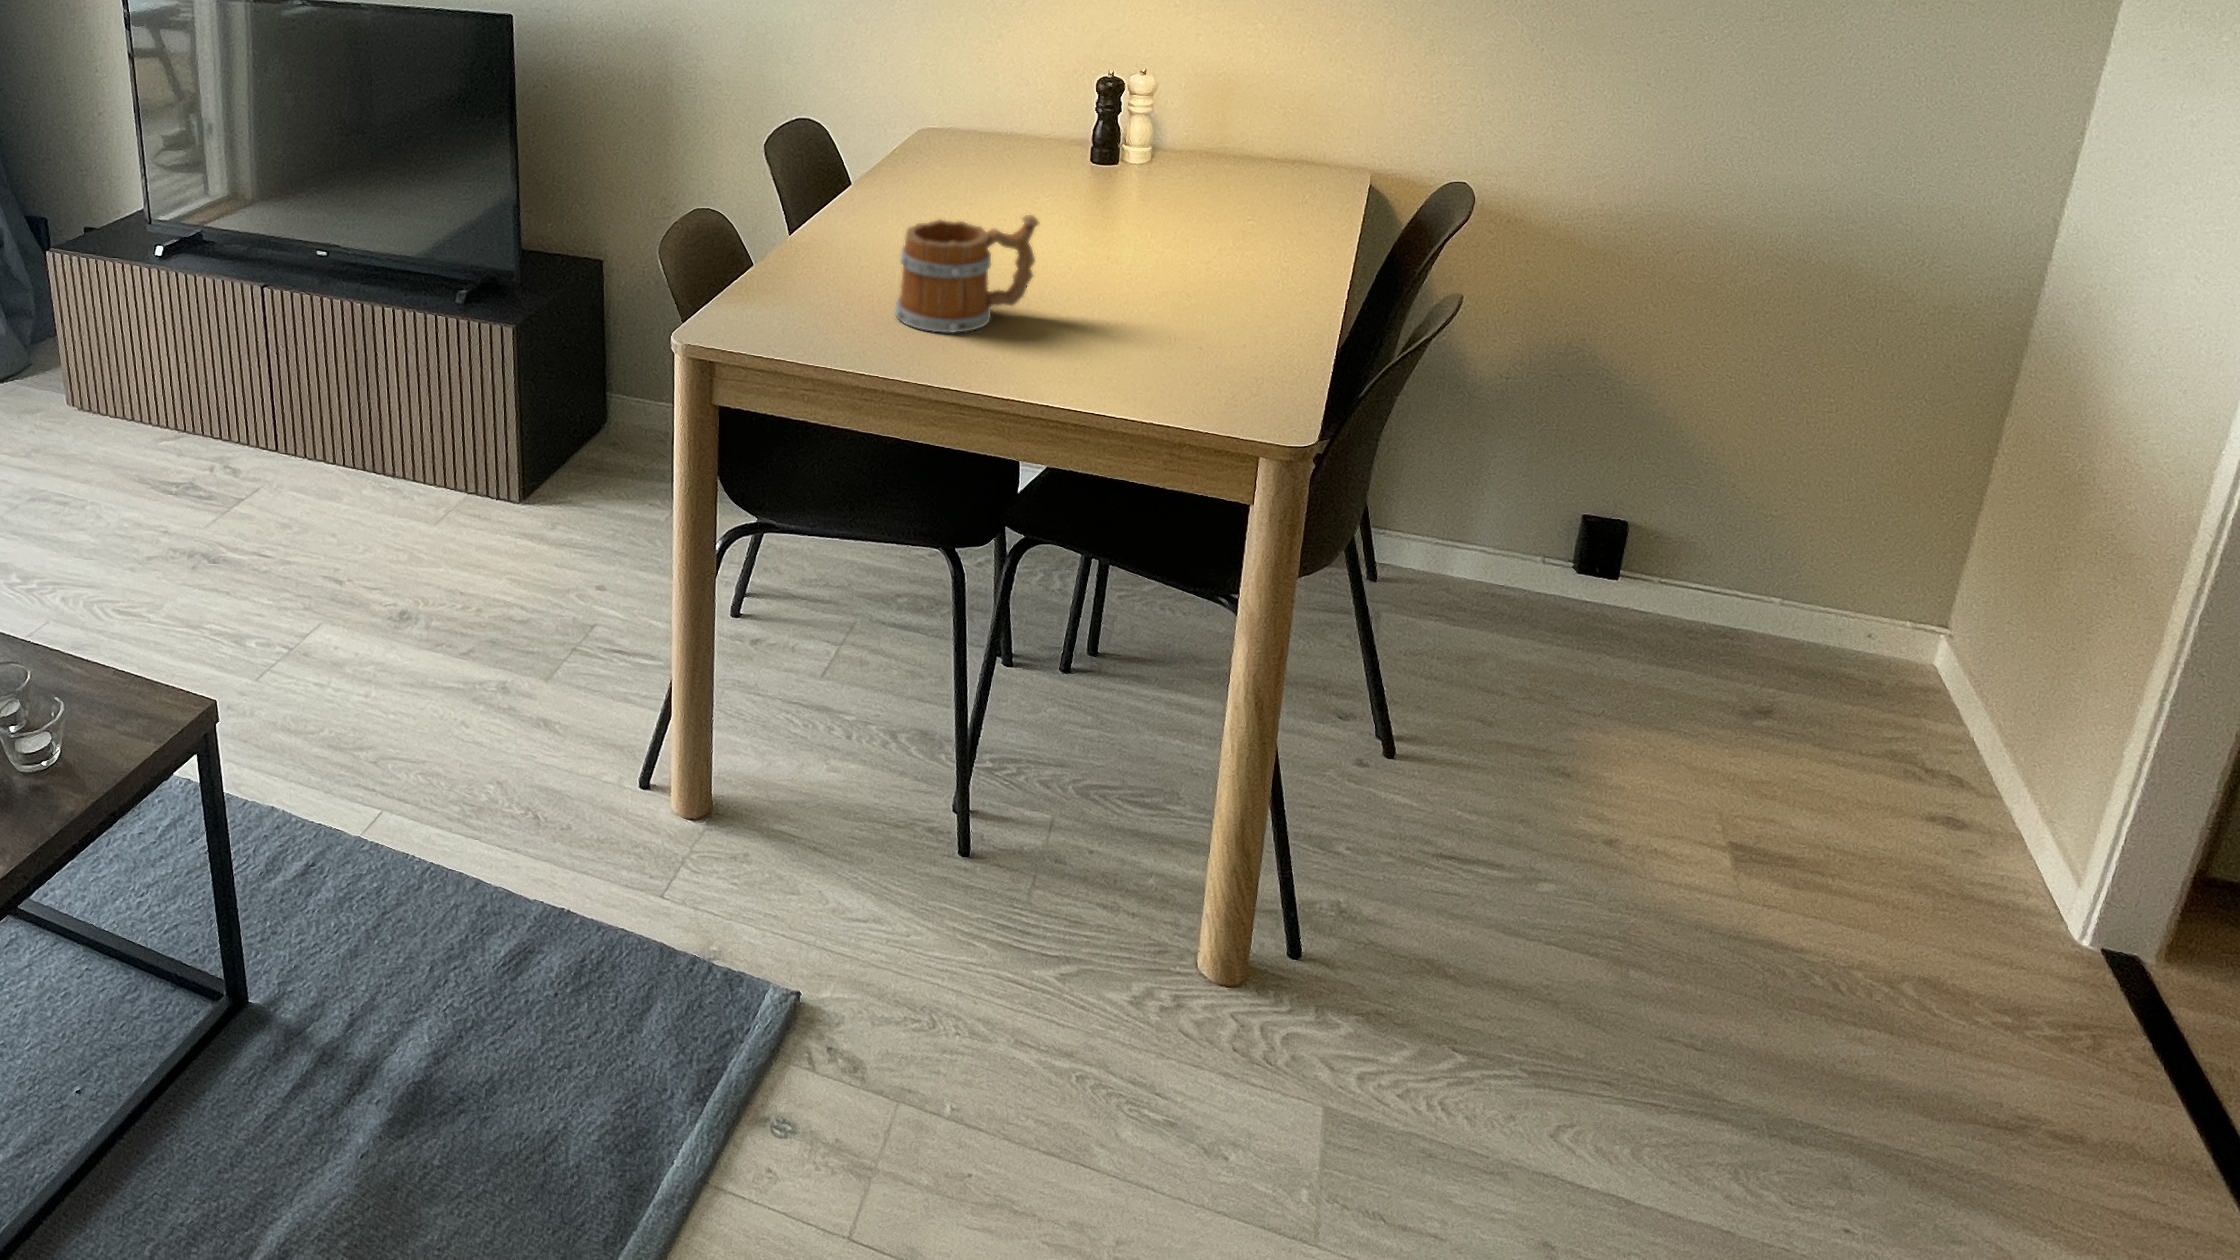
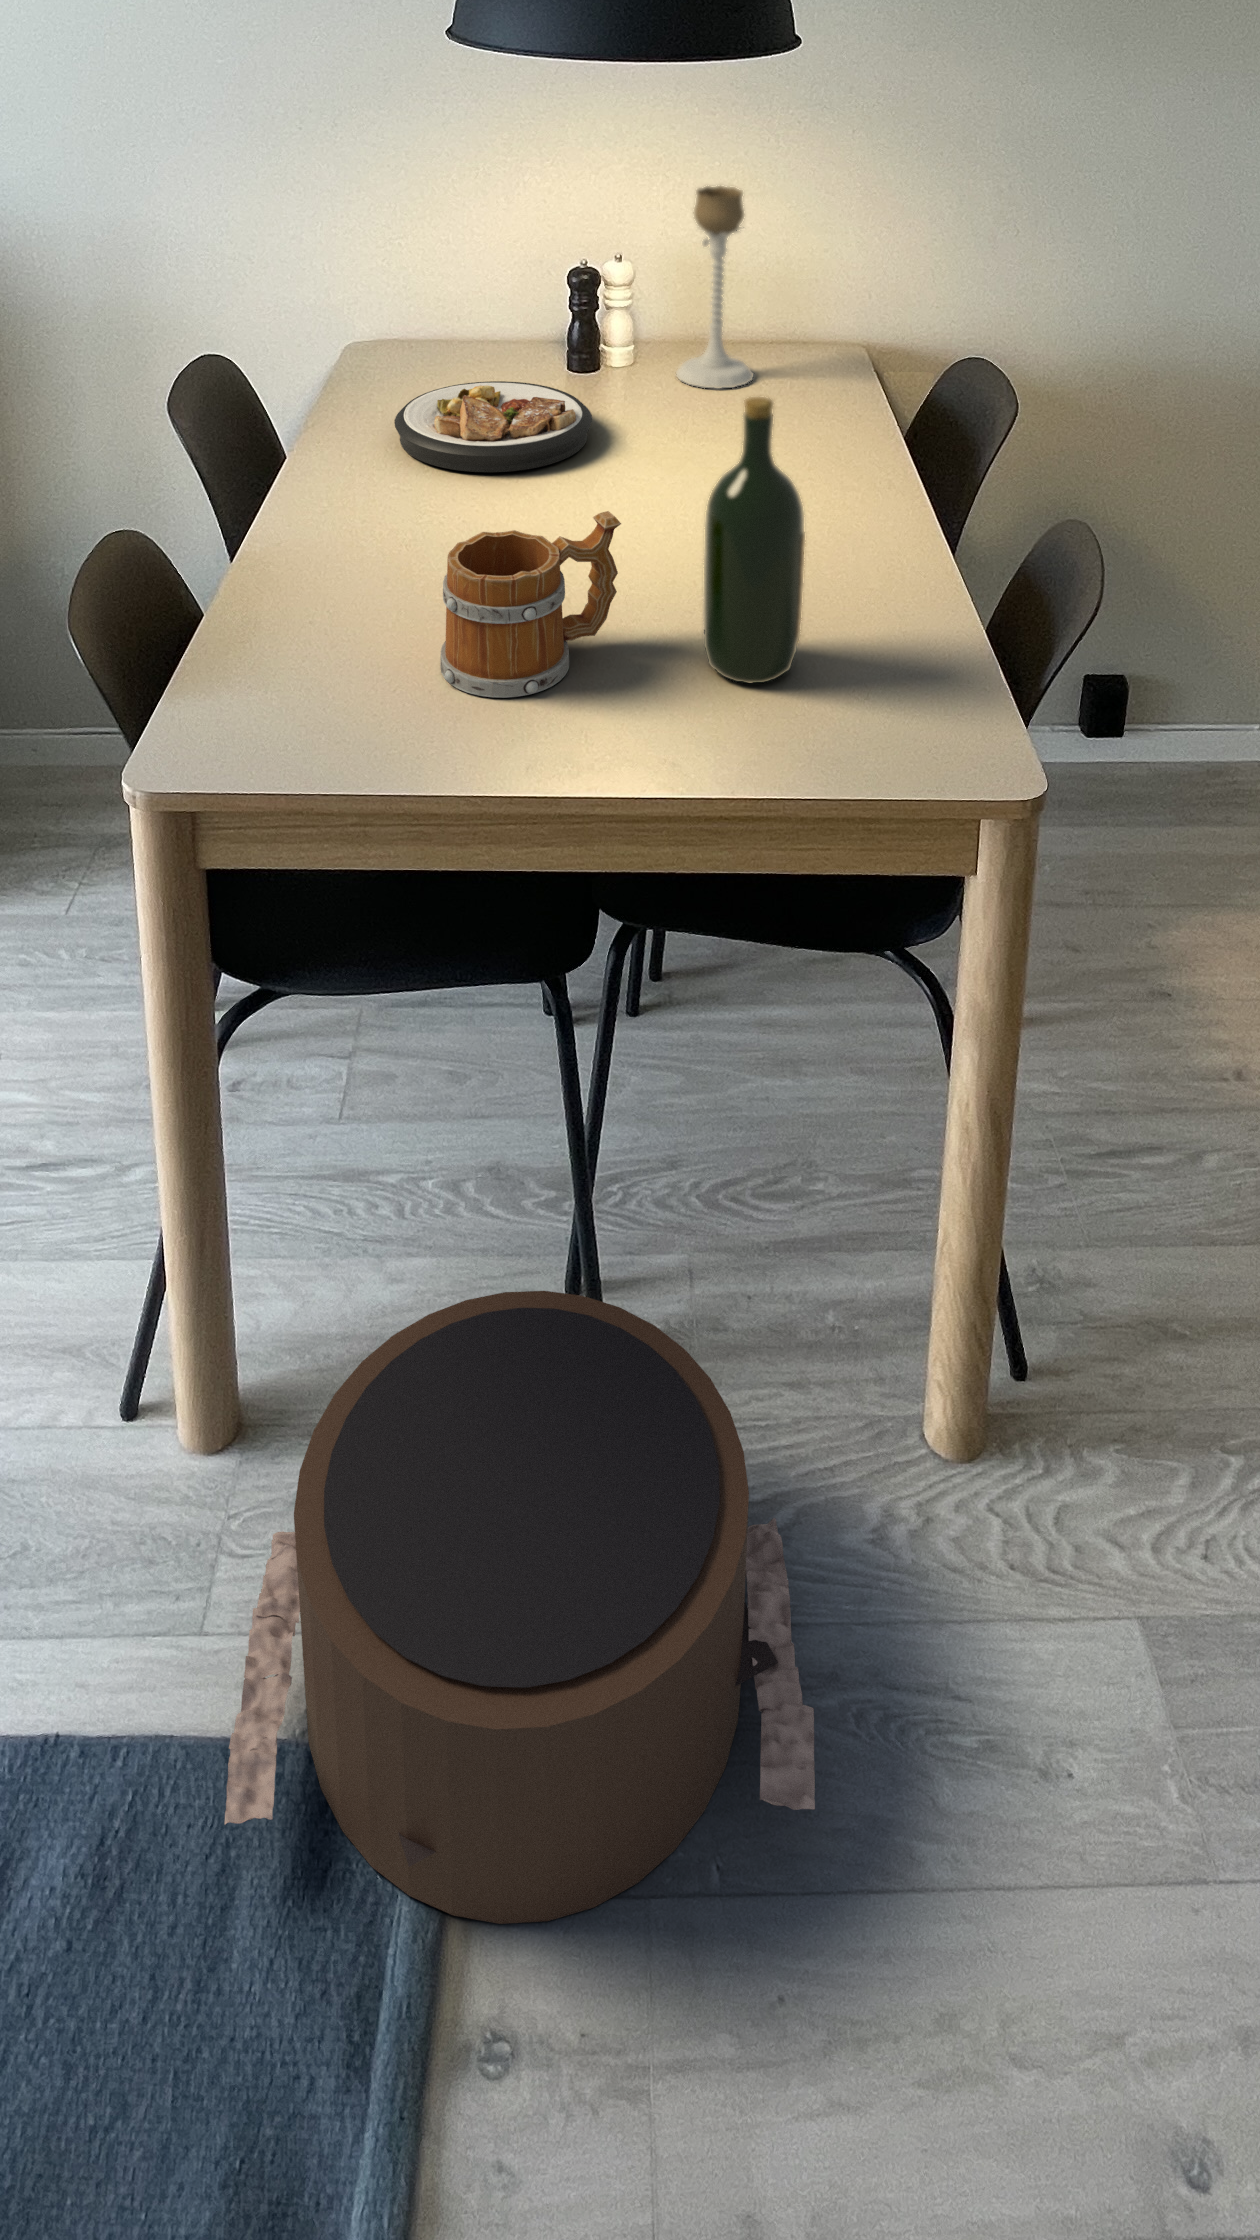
candle holder: none [1183,14,1255,185] -> present [676,186,753,389]
wine bottle: none [1091,132,1176,352] -> present [703,397,805,683]
plate: none [930,155,1089,215] -> present [394,381,592,472]
pouf: none [641,746,1050,1101] -> present [225,1291,815,1924]

